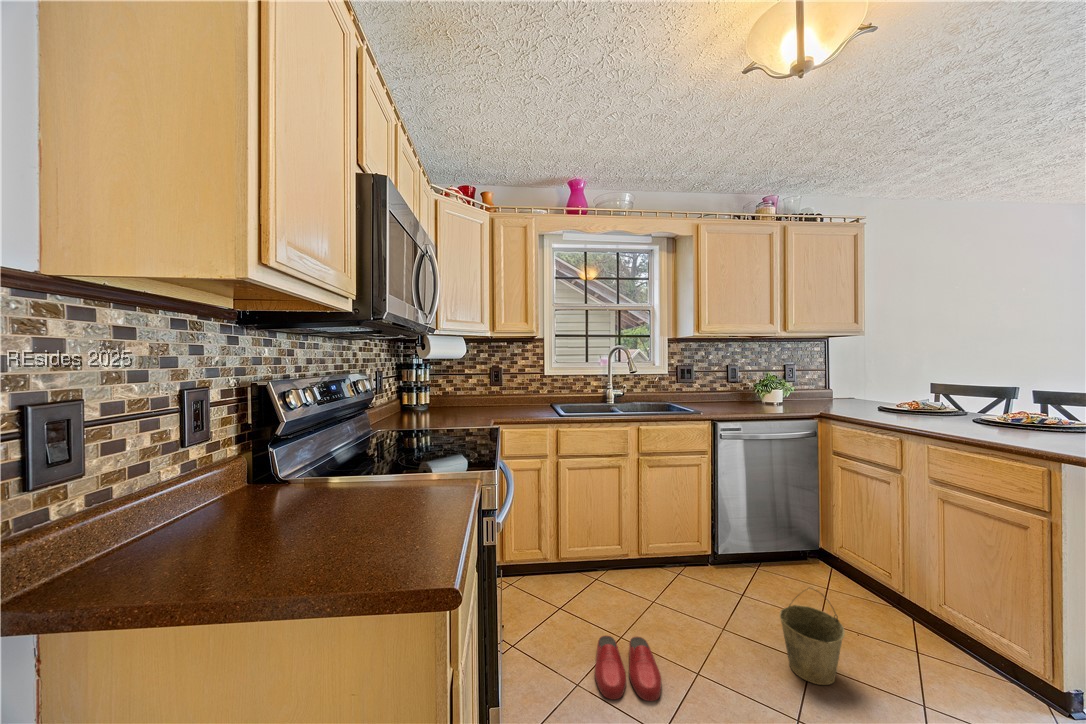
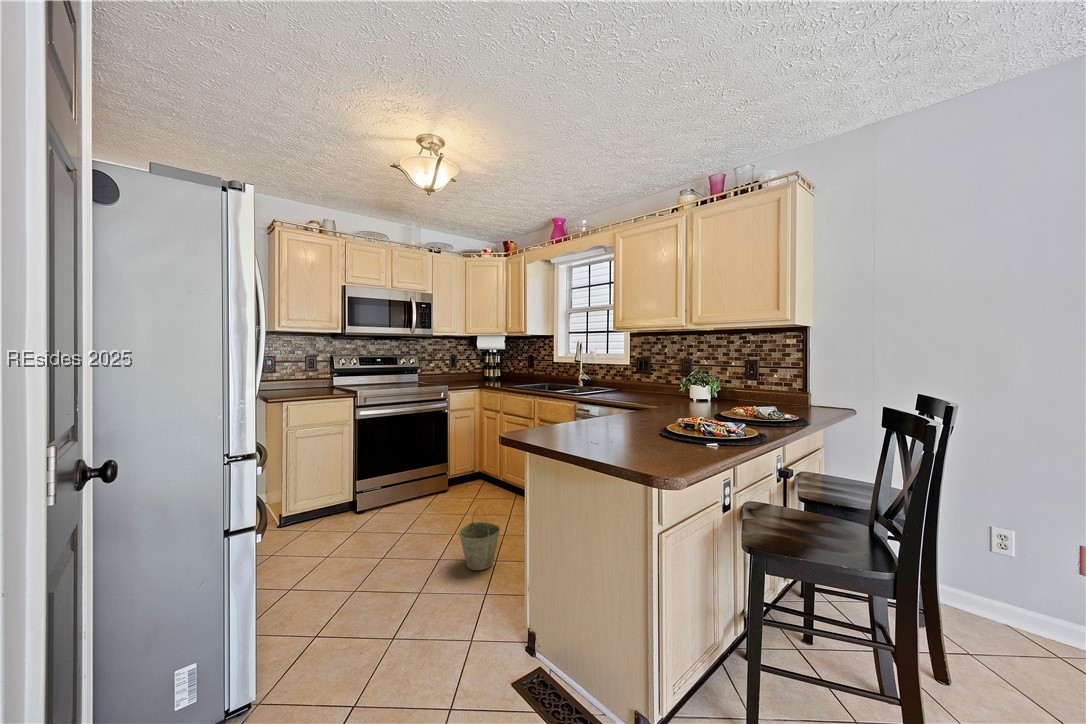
slippers: present [595,636,661,701] -> none [412,503,459,527]

